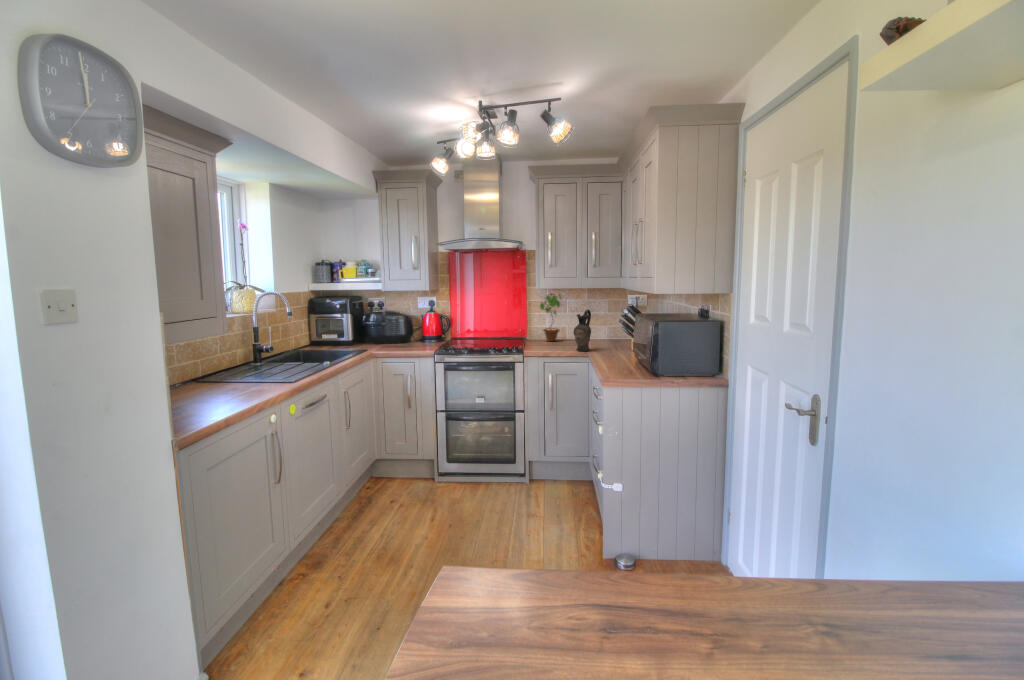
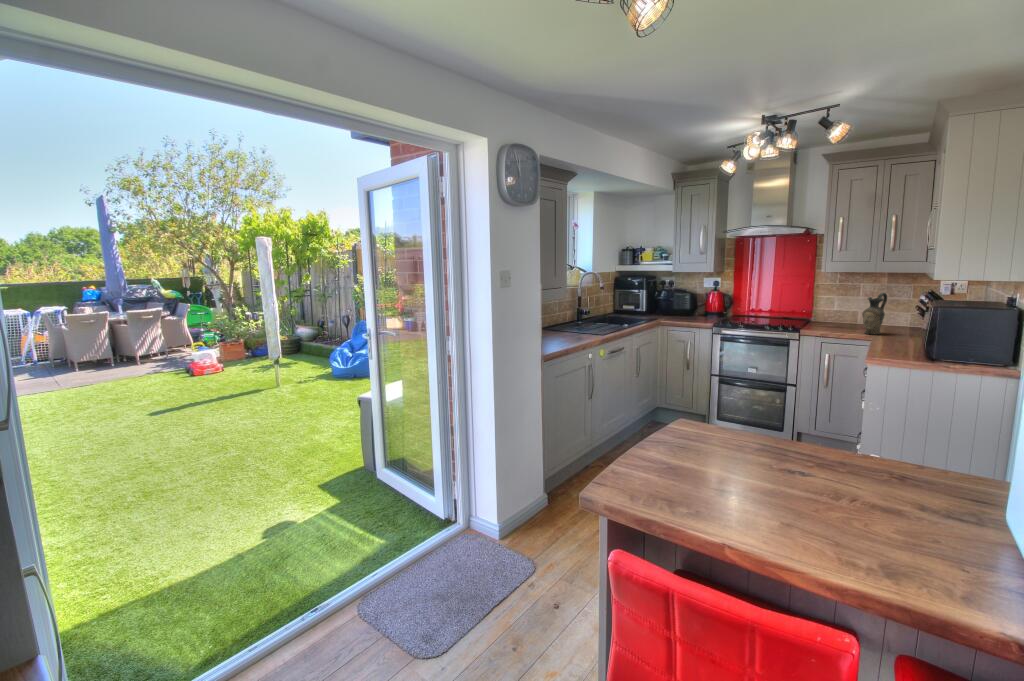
potted plant: present [540,293,561,341] -> none [831,275,858,324]

